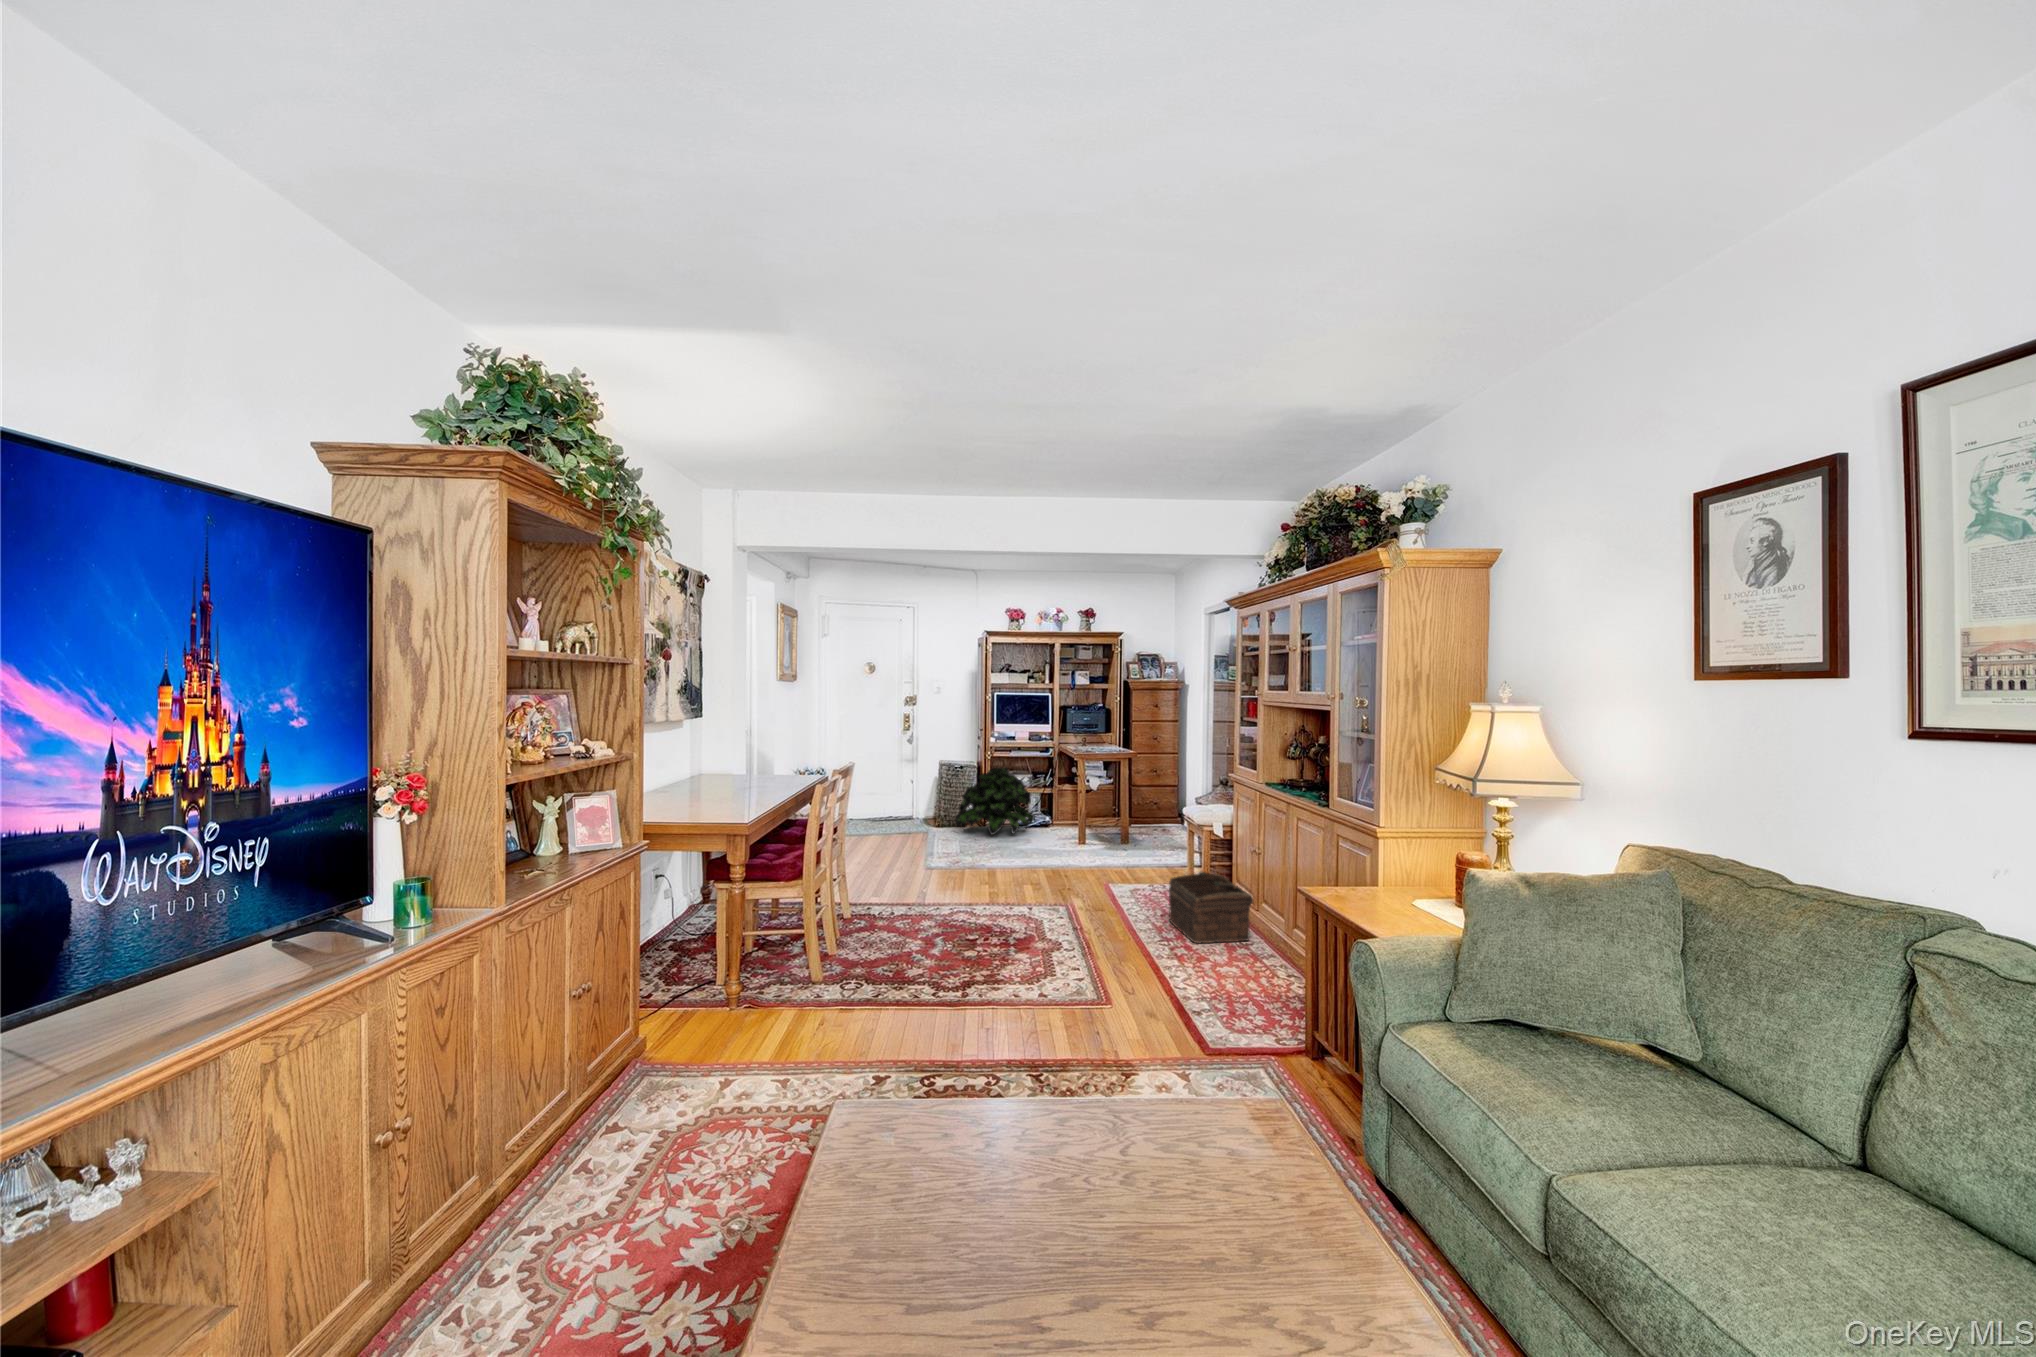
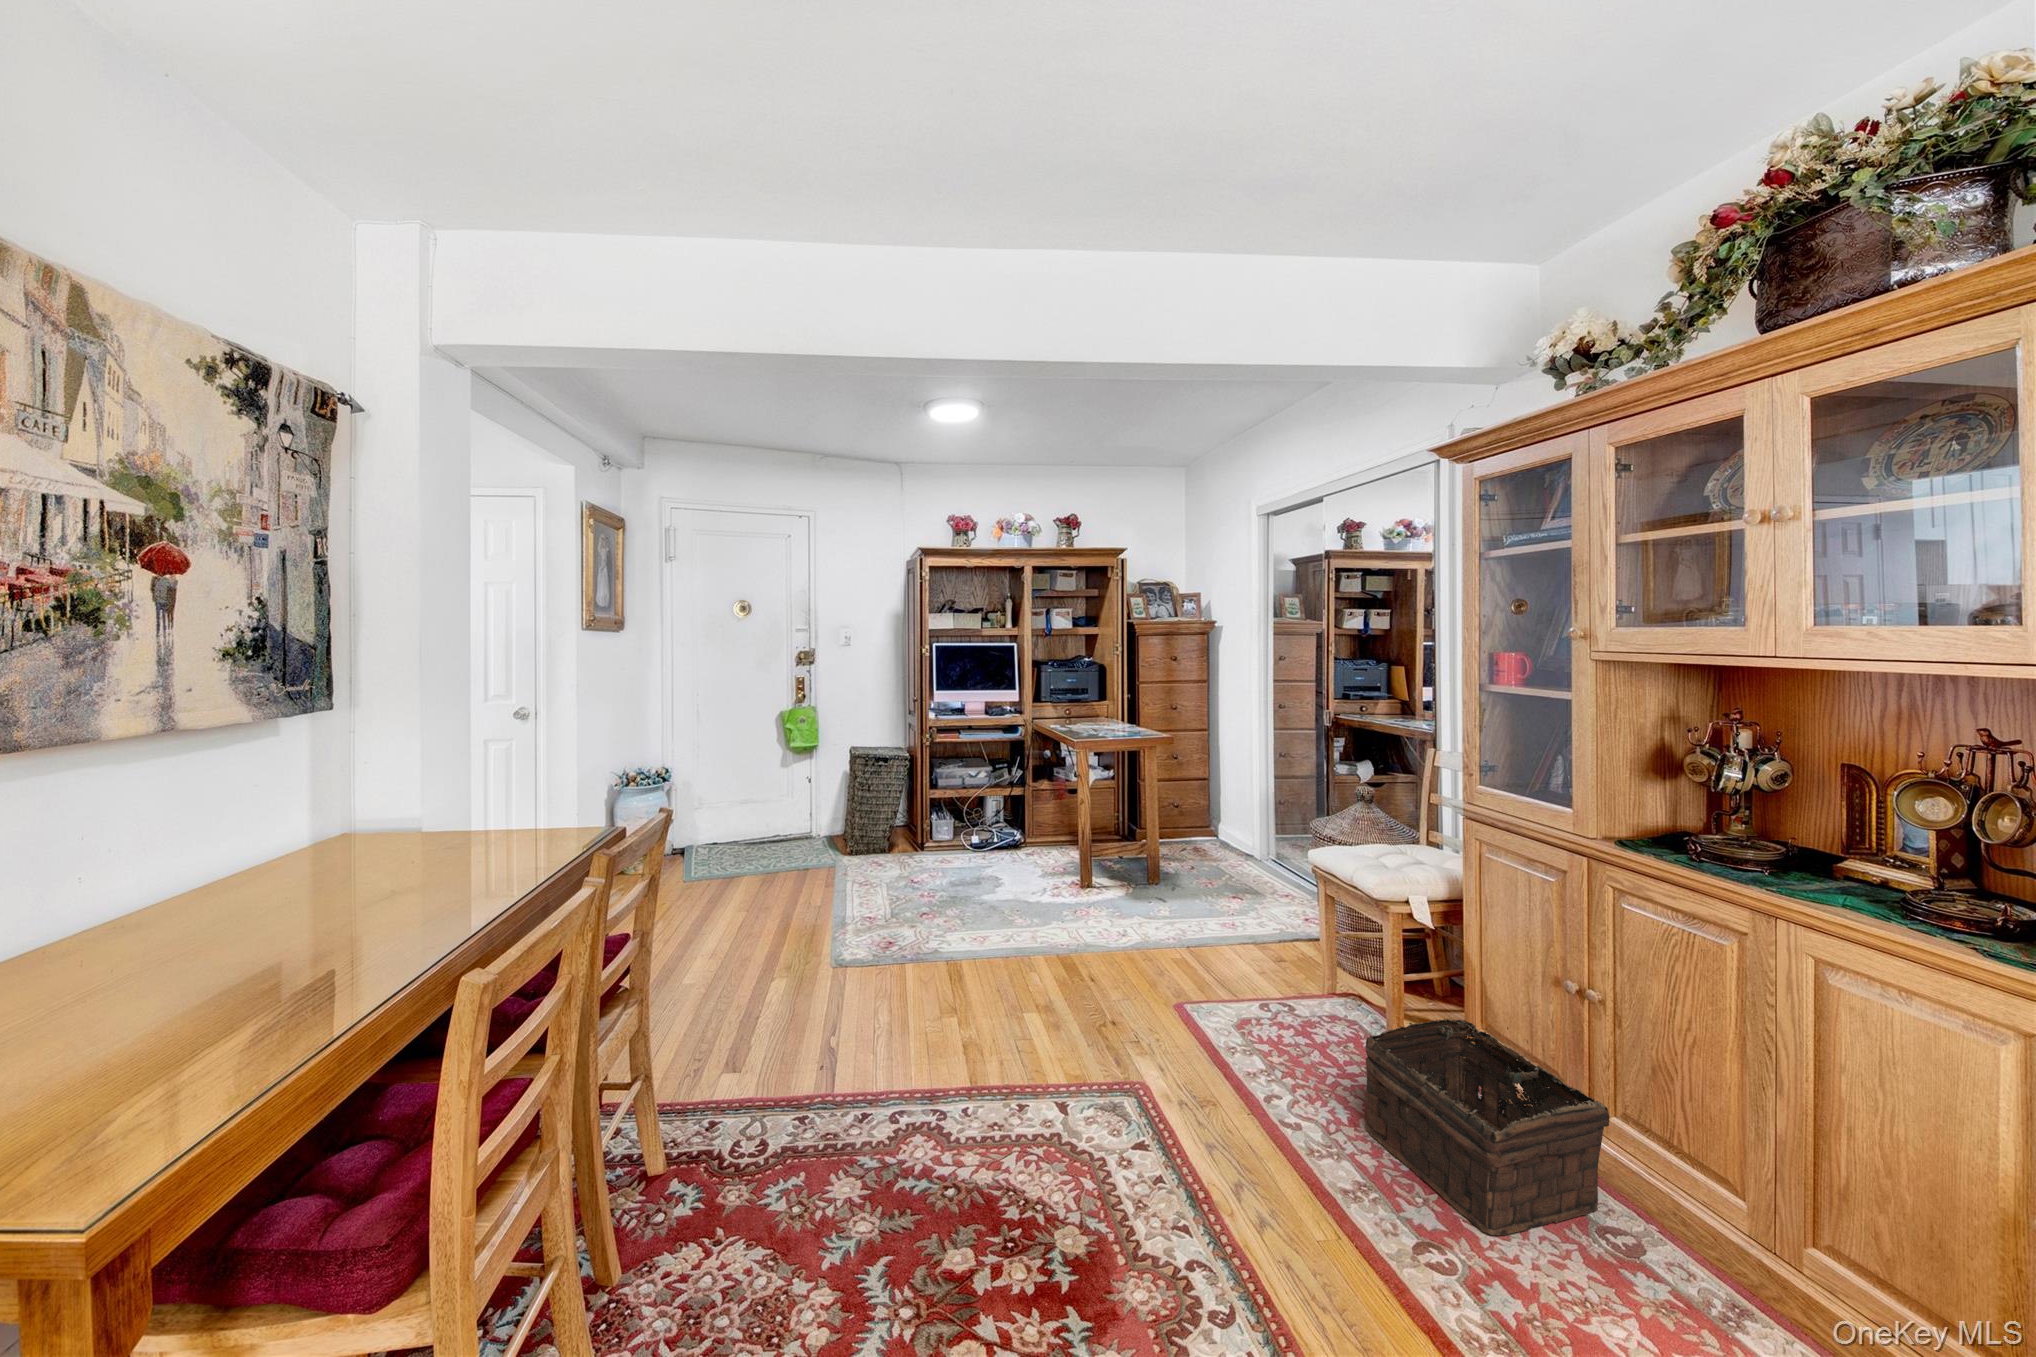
potted plant: present [955,768,1034,835] -> none [877,760,1003,873]

